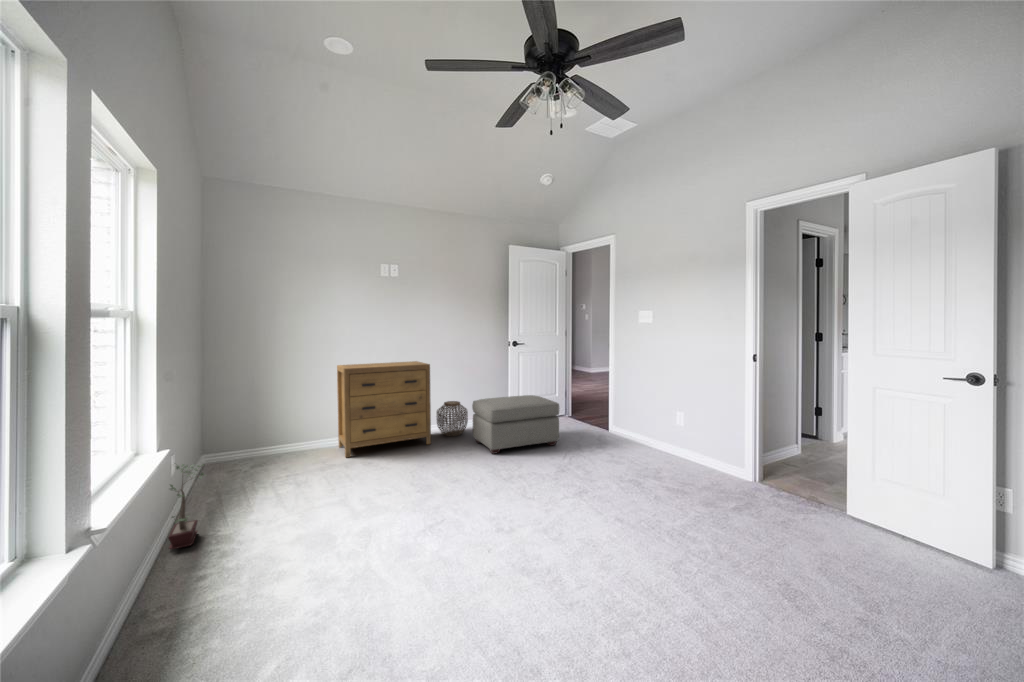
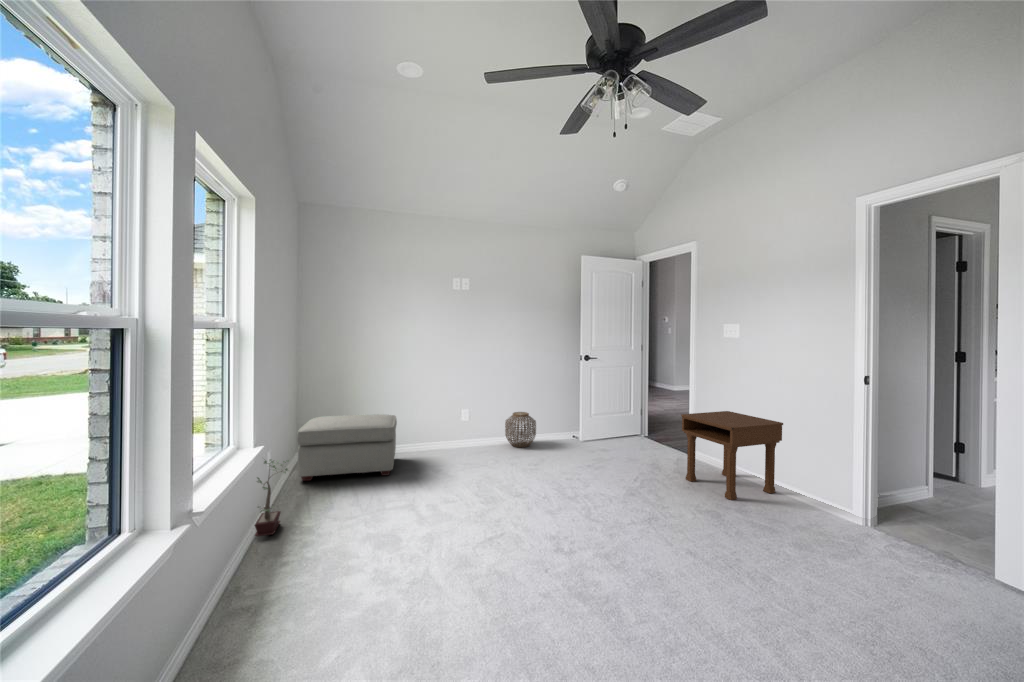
dresser: present [337,361,431,457] -> none [412,371,499,462]
nightstand: none [604,391,690,470] -> present [681,411,783,500]
ottoman: present [472,395,560,454] -> present [297,414,397,481]

